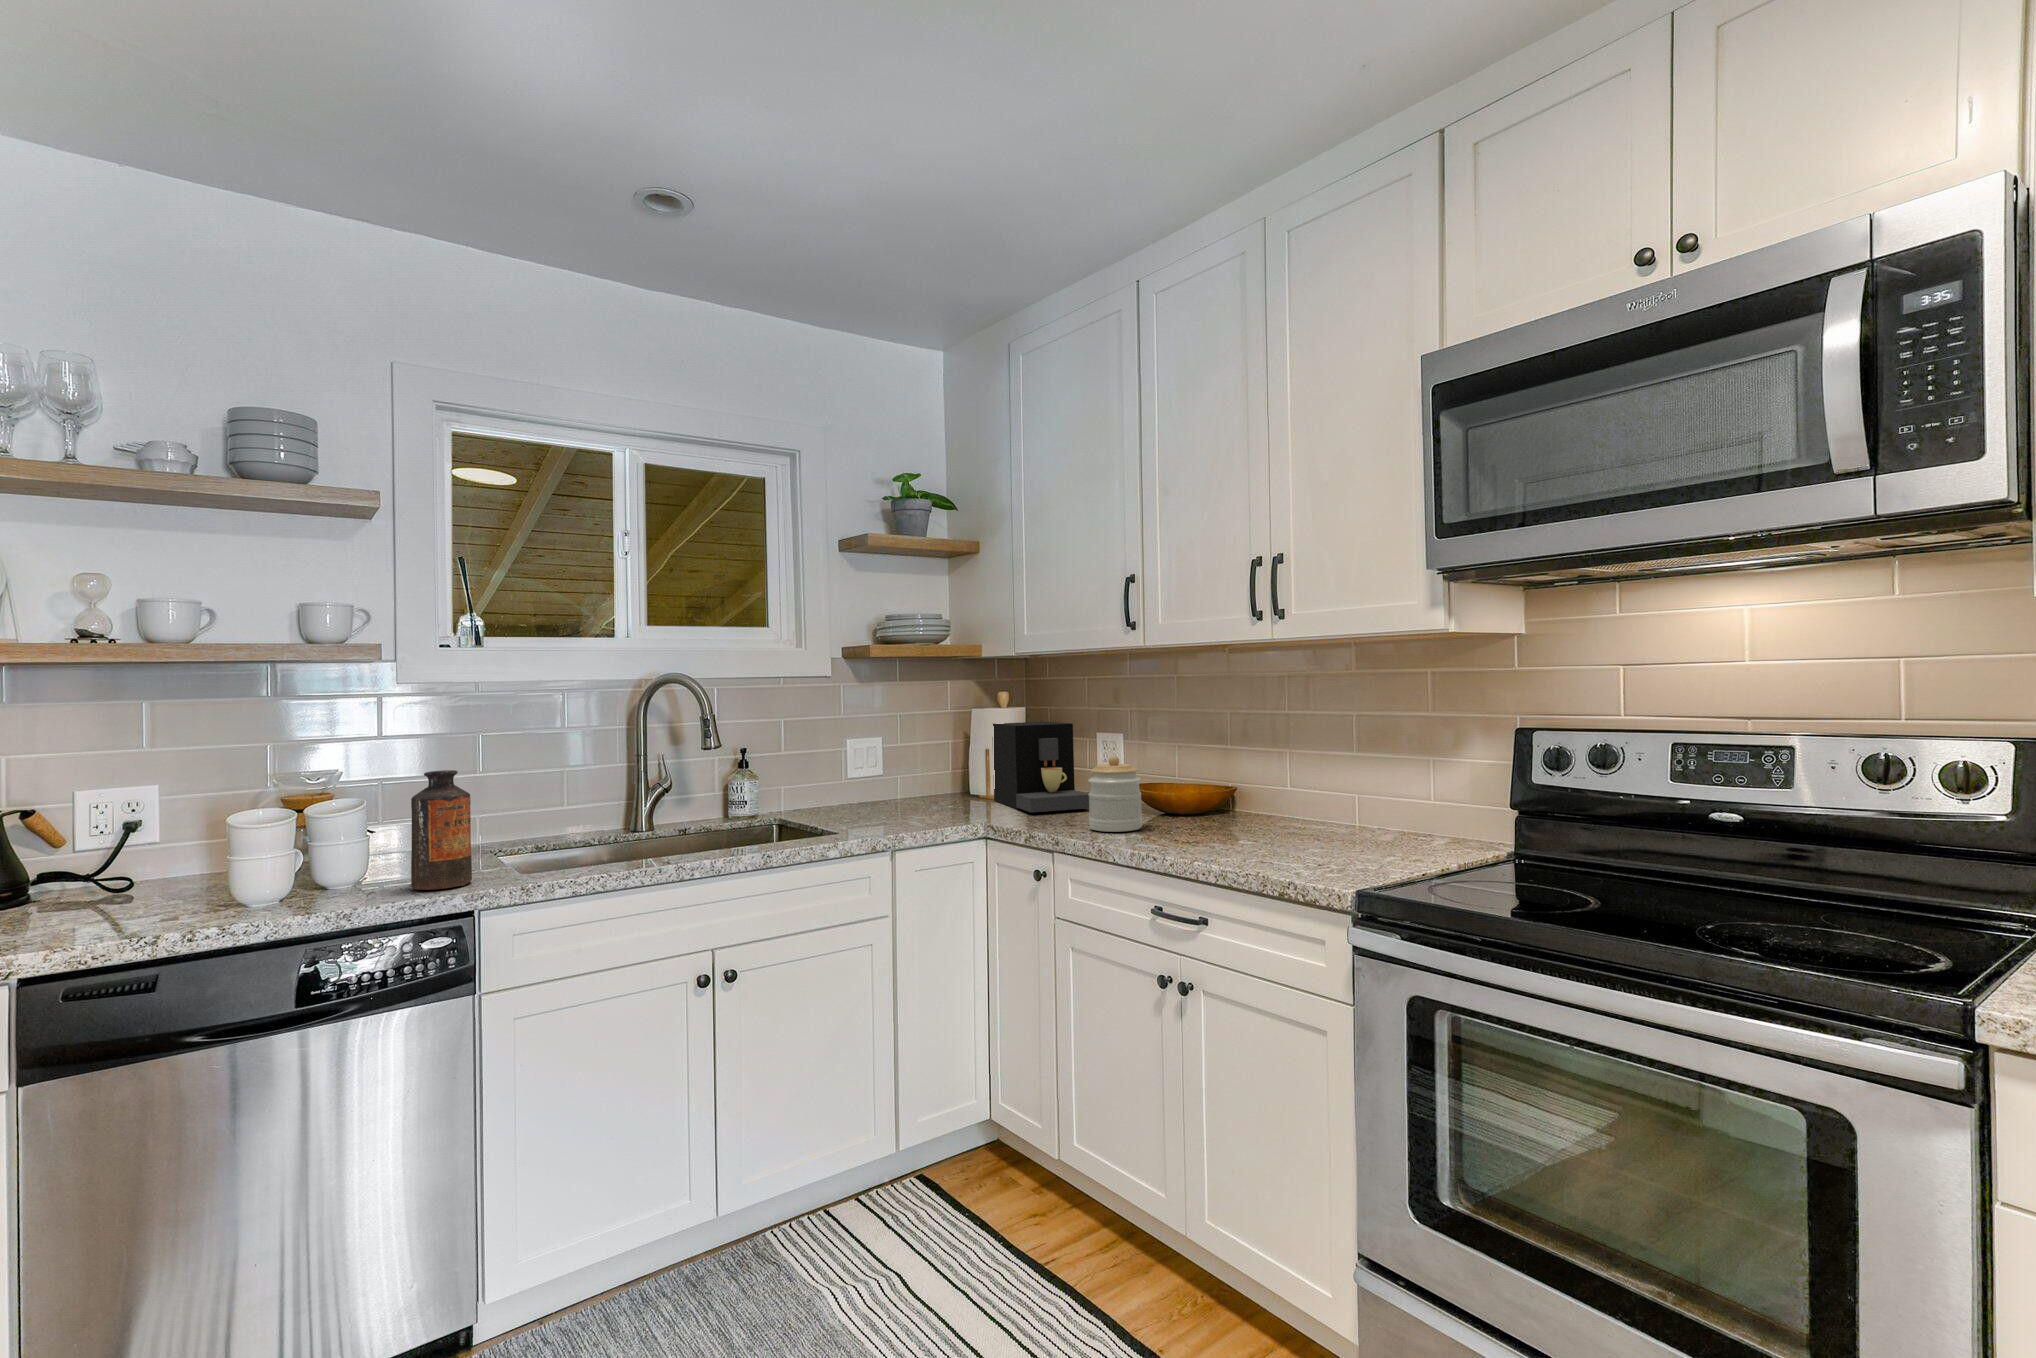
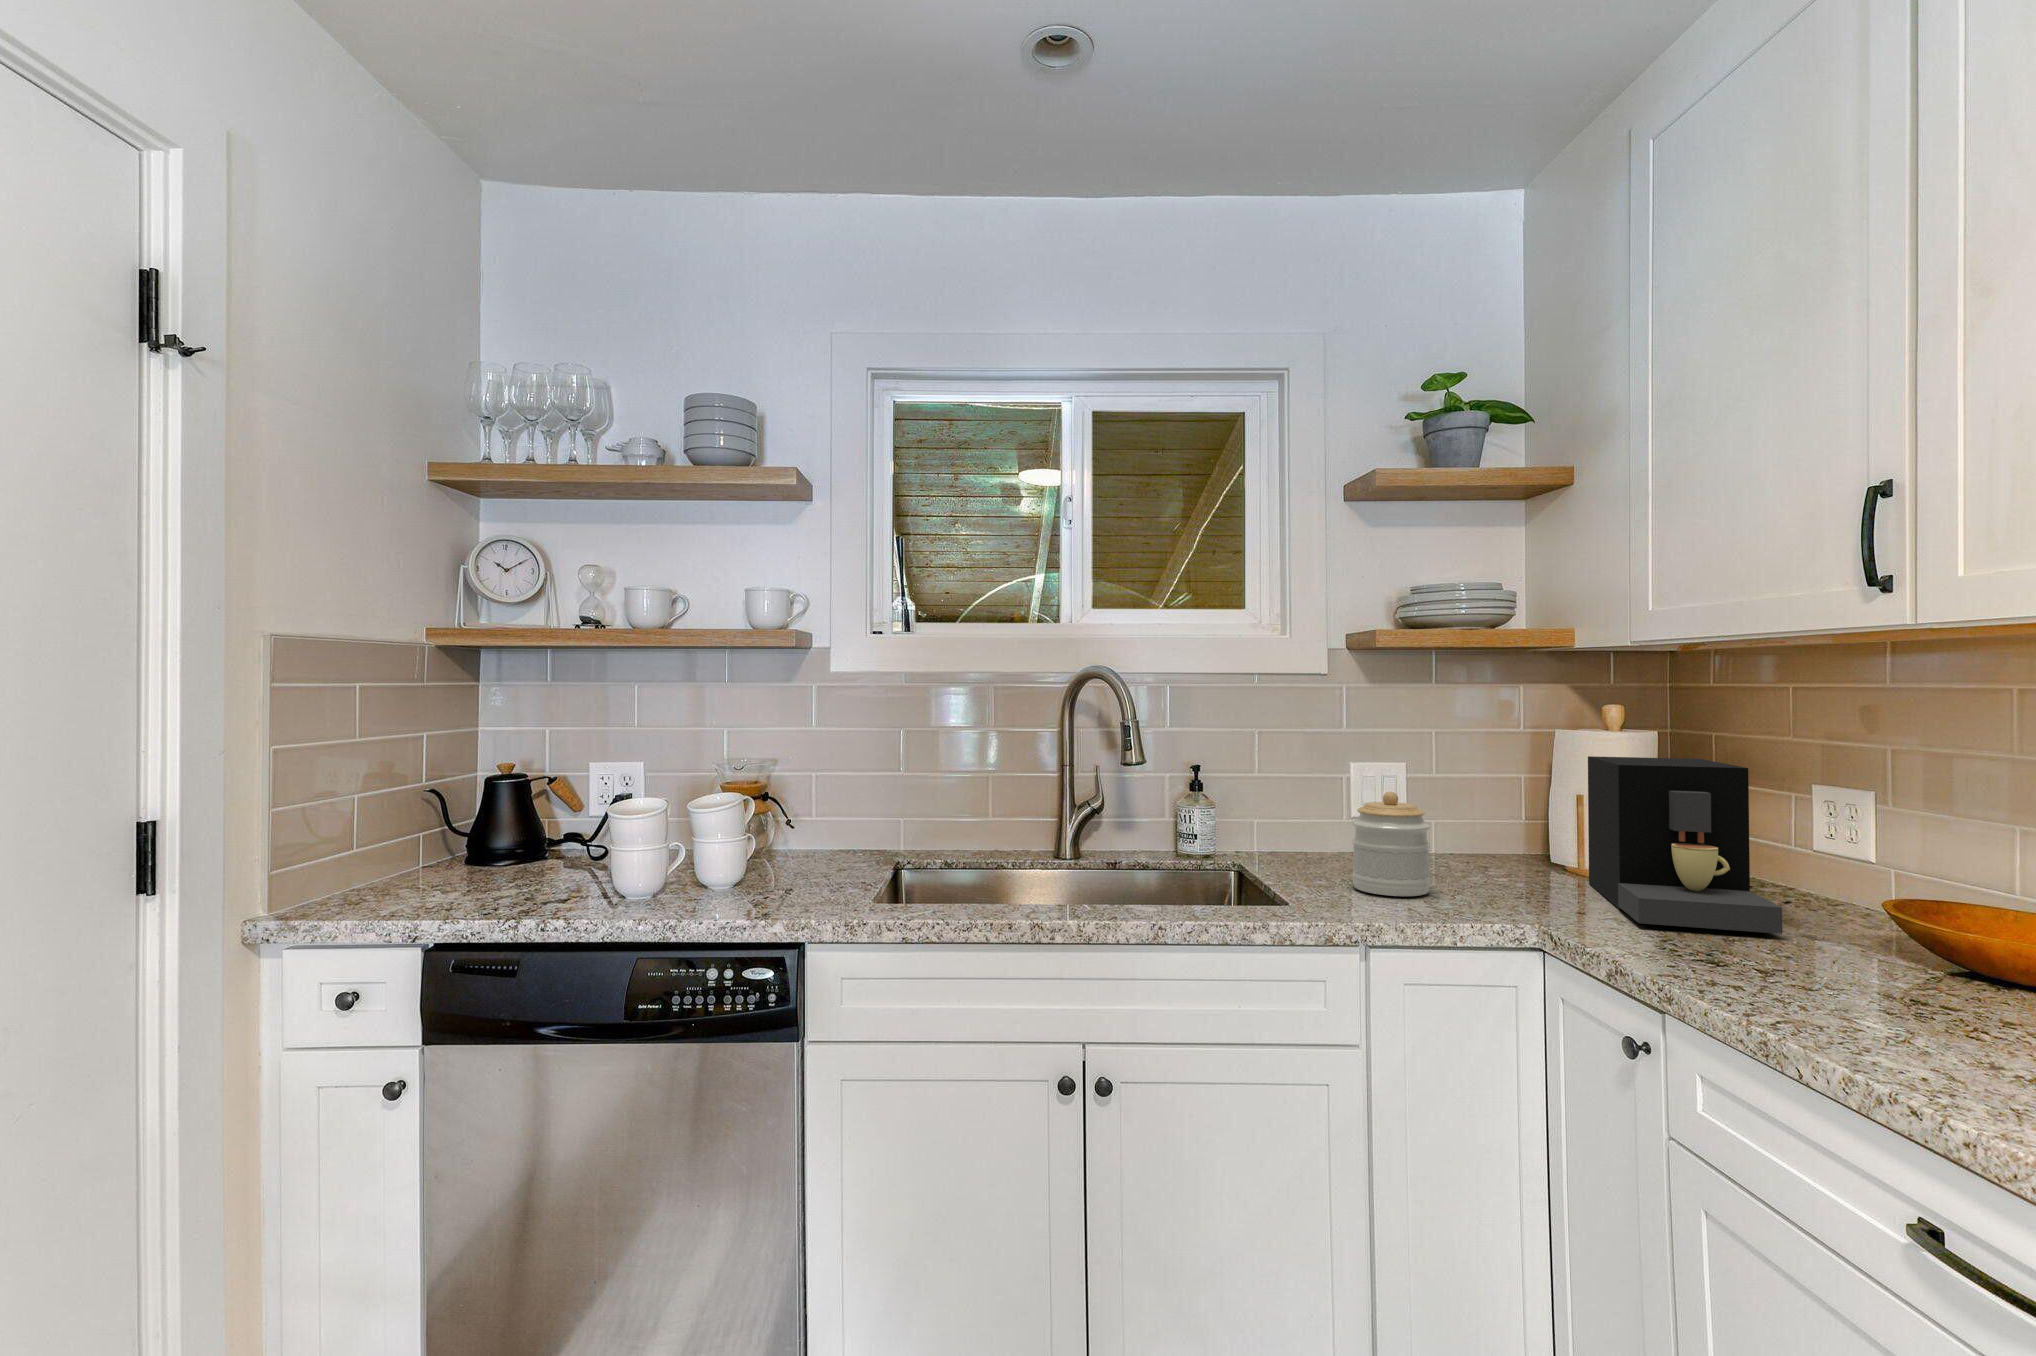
jar: present [1088,756,1142,832] -> present [1352,792,1430,896]
bottle: present [411,770,472,890] -> none [755,774,815,910]

